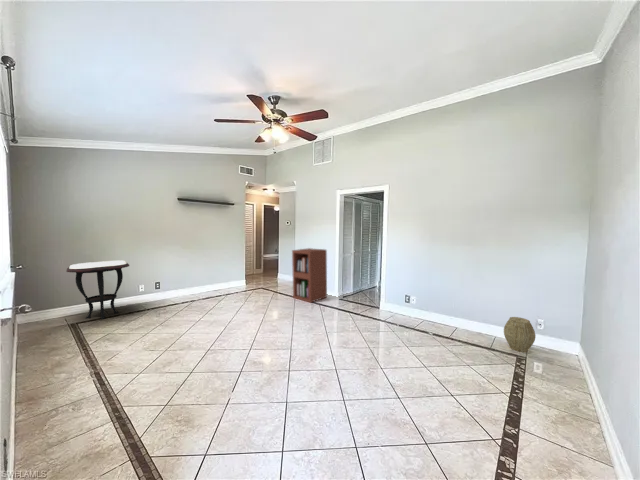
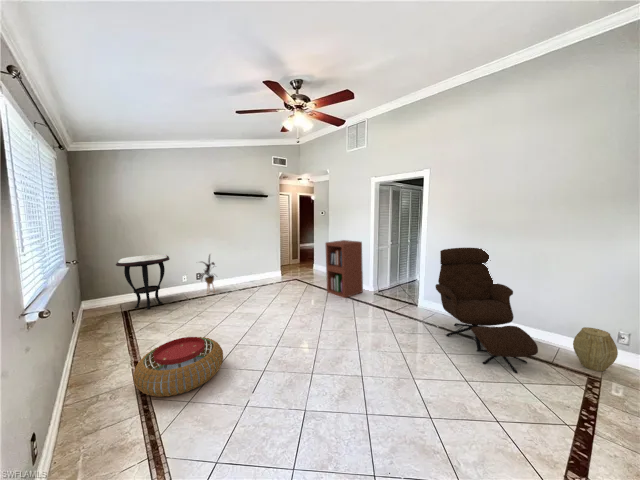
lounge chair: none [395,254,479,358] -> present [436,248,538,373]
house plant: none [157,260,181,302] -> present [200,255,215,292]
pouf: none [101,341,199,402] -> present [133,337,223,397]

